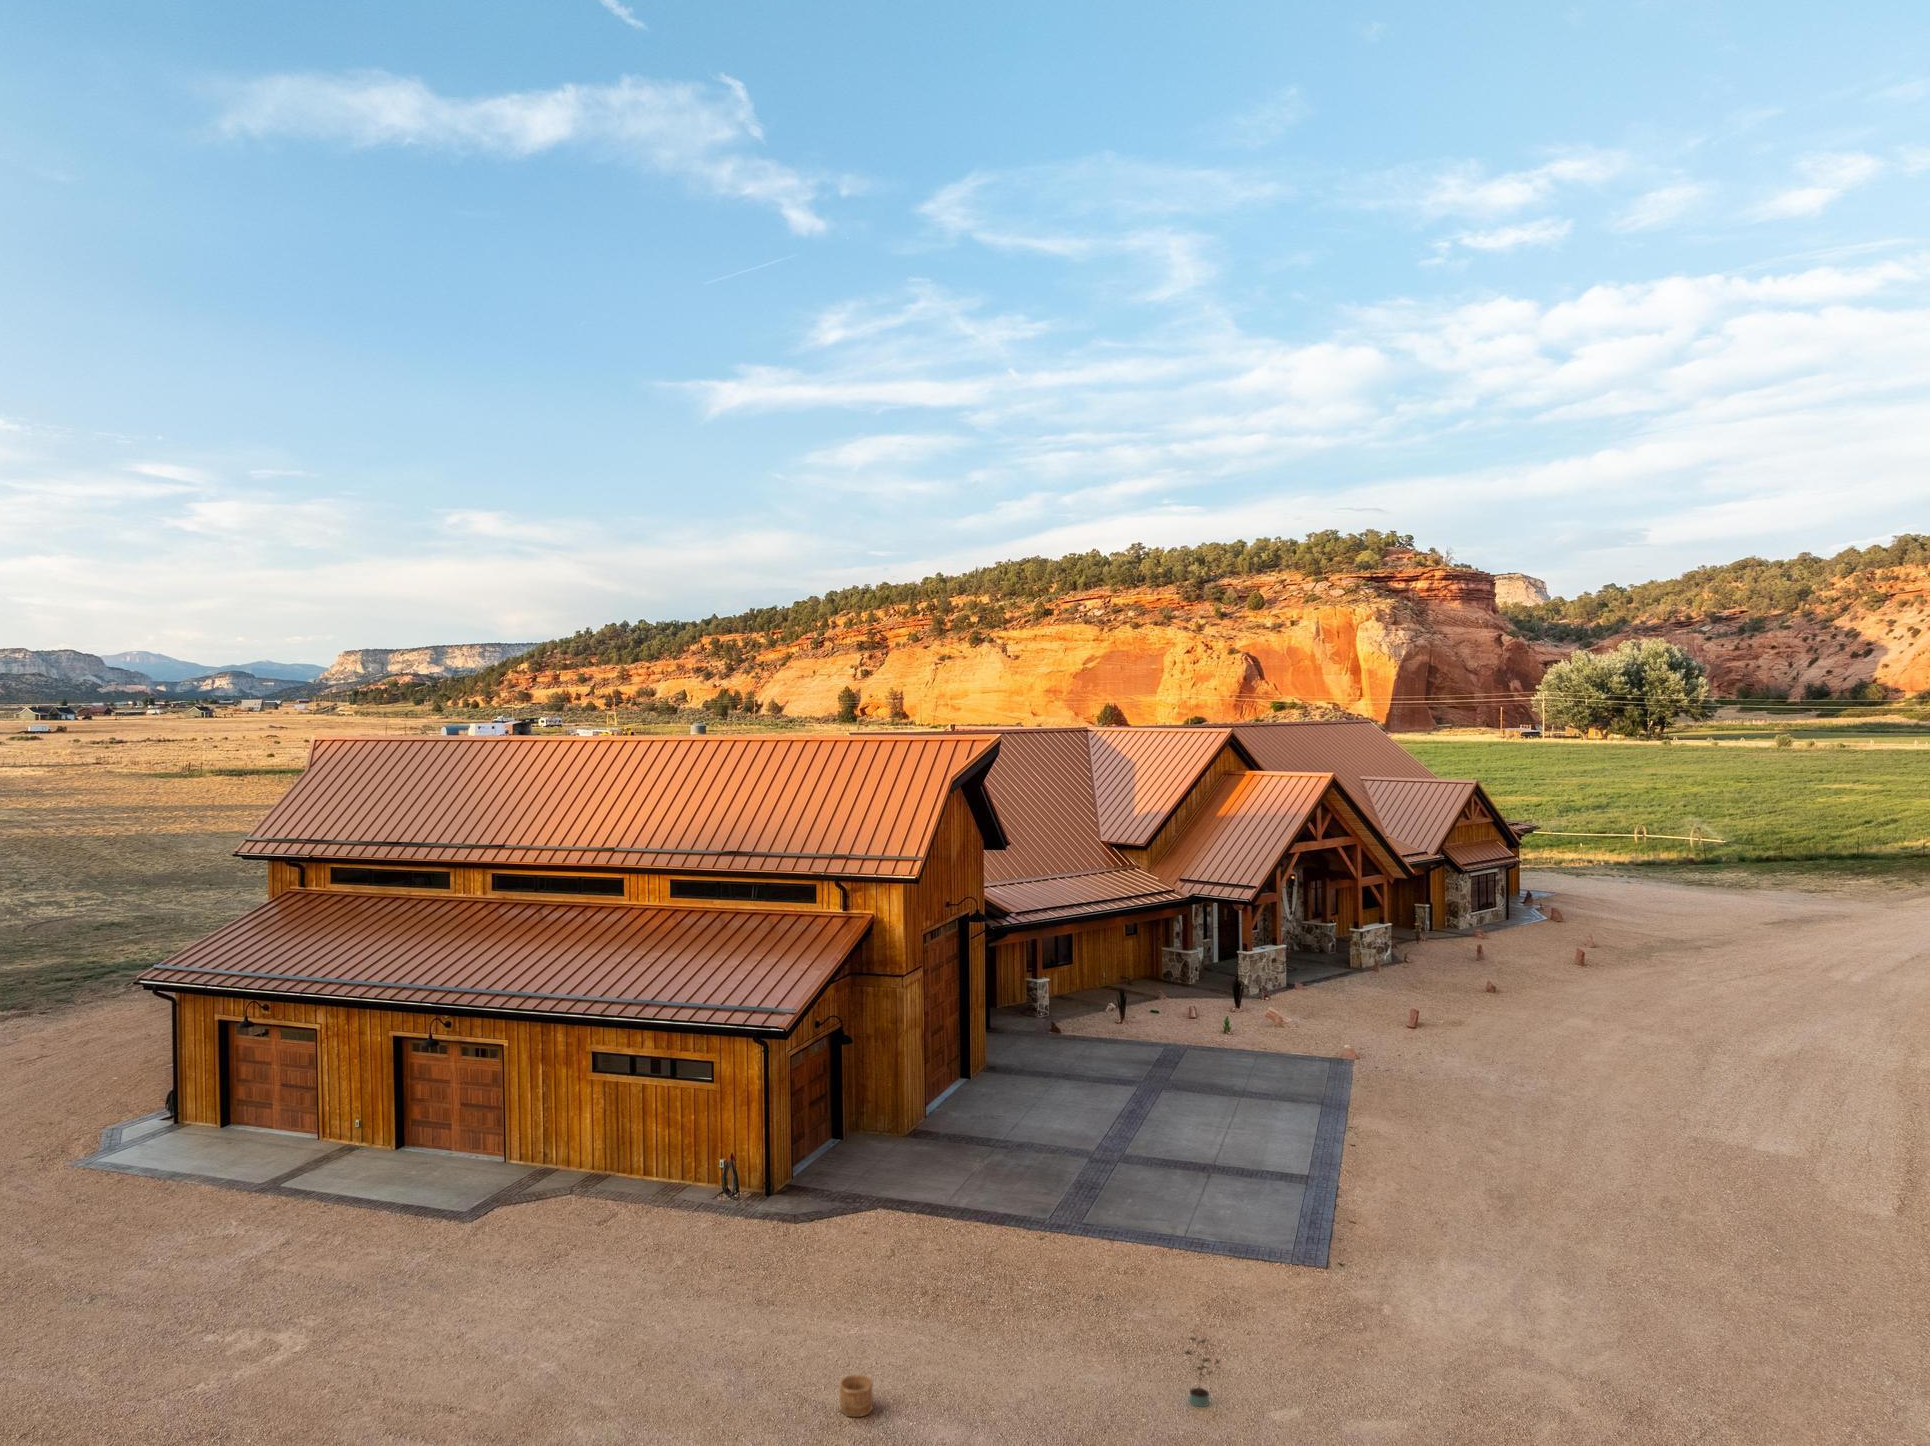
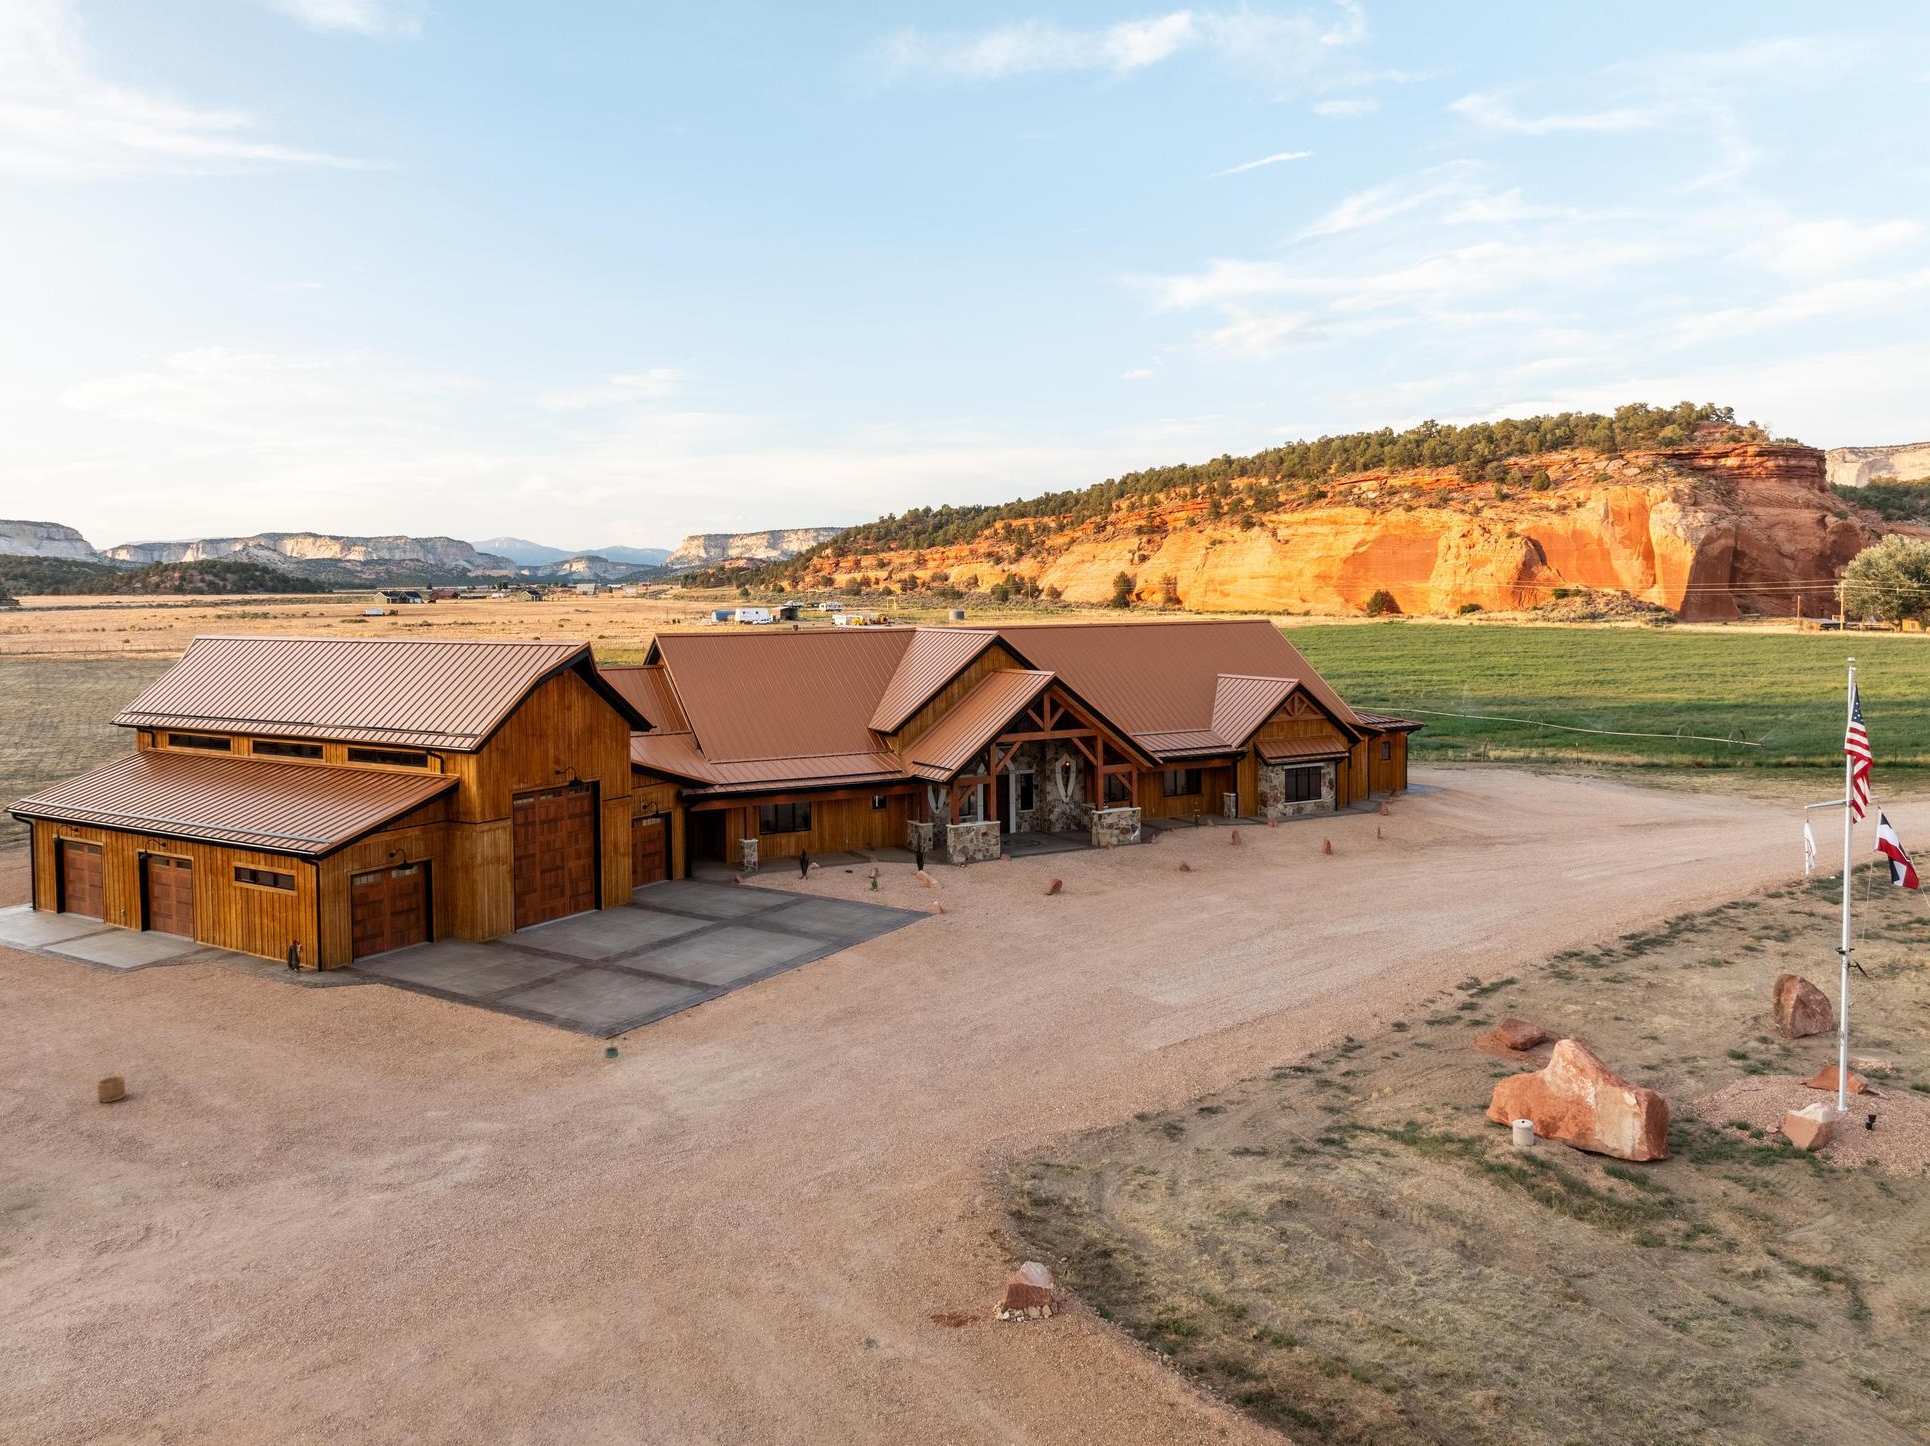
potted plant: present [1186,1338,1219,1407] -> present [602,1023,621,1057]

